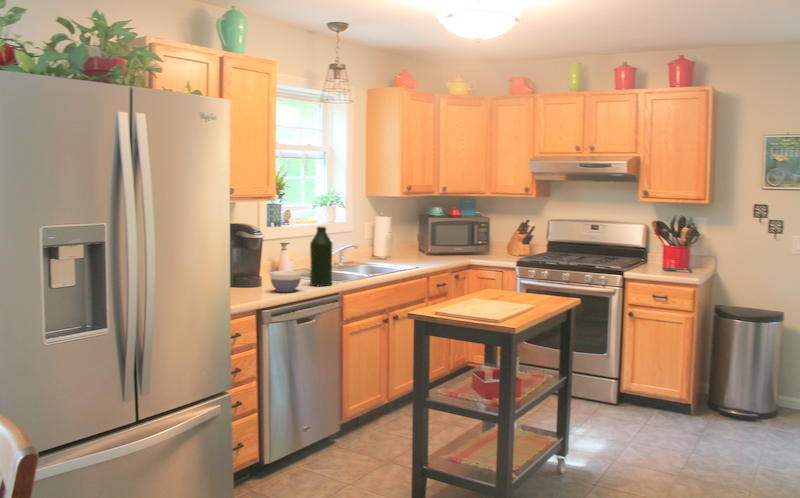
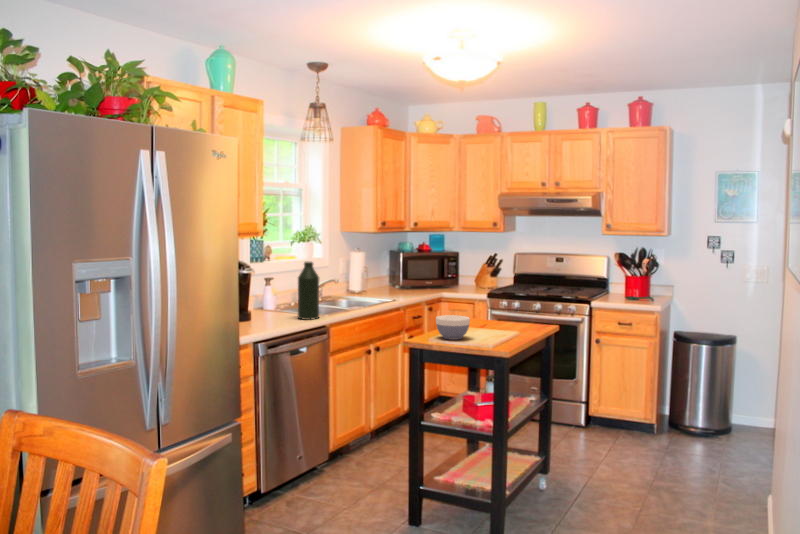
bowl: present [270,271,301,292] -> present [436,315,470,340]

